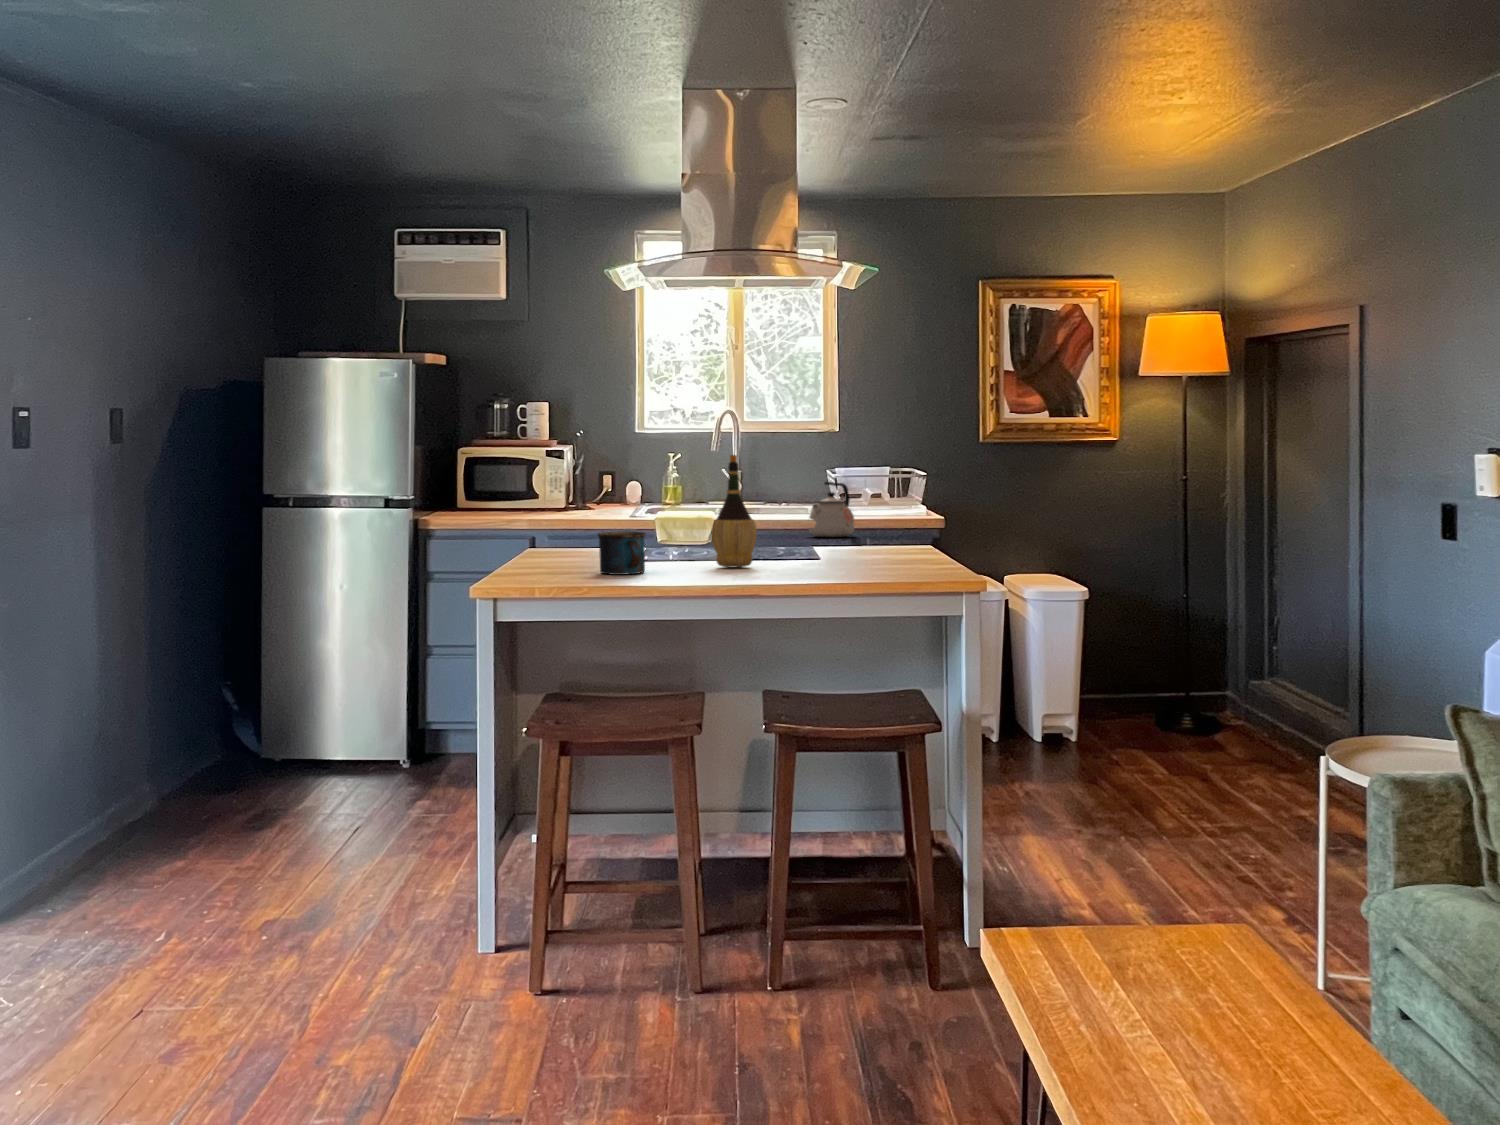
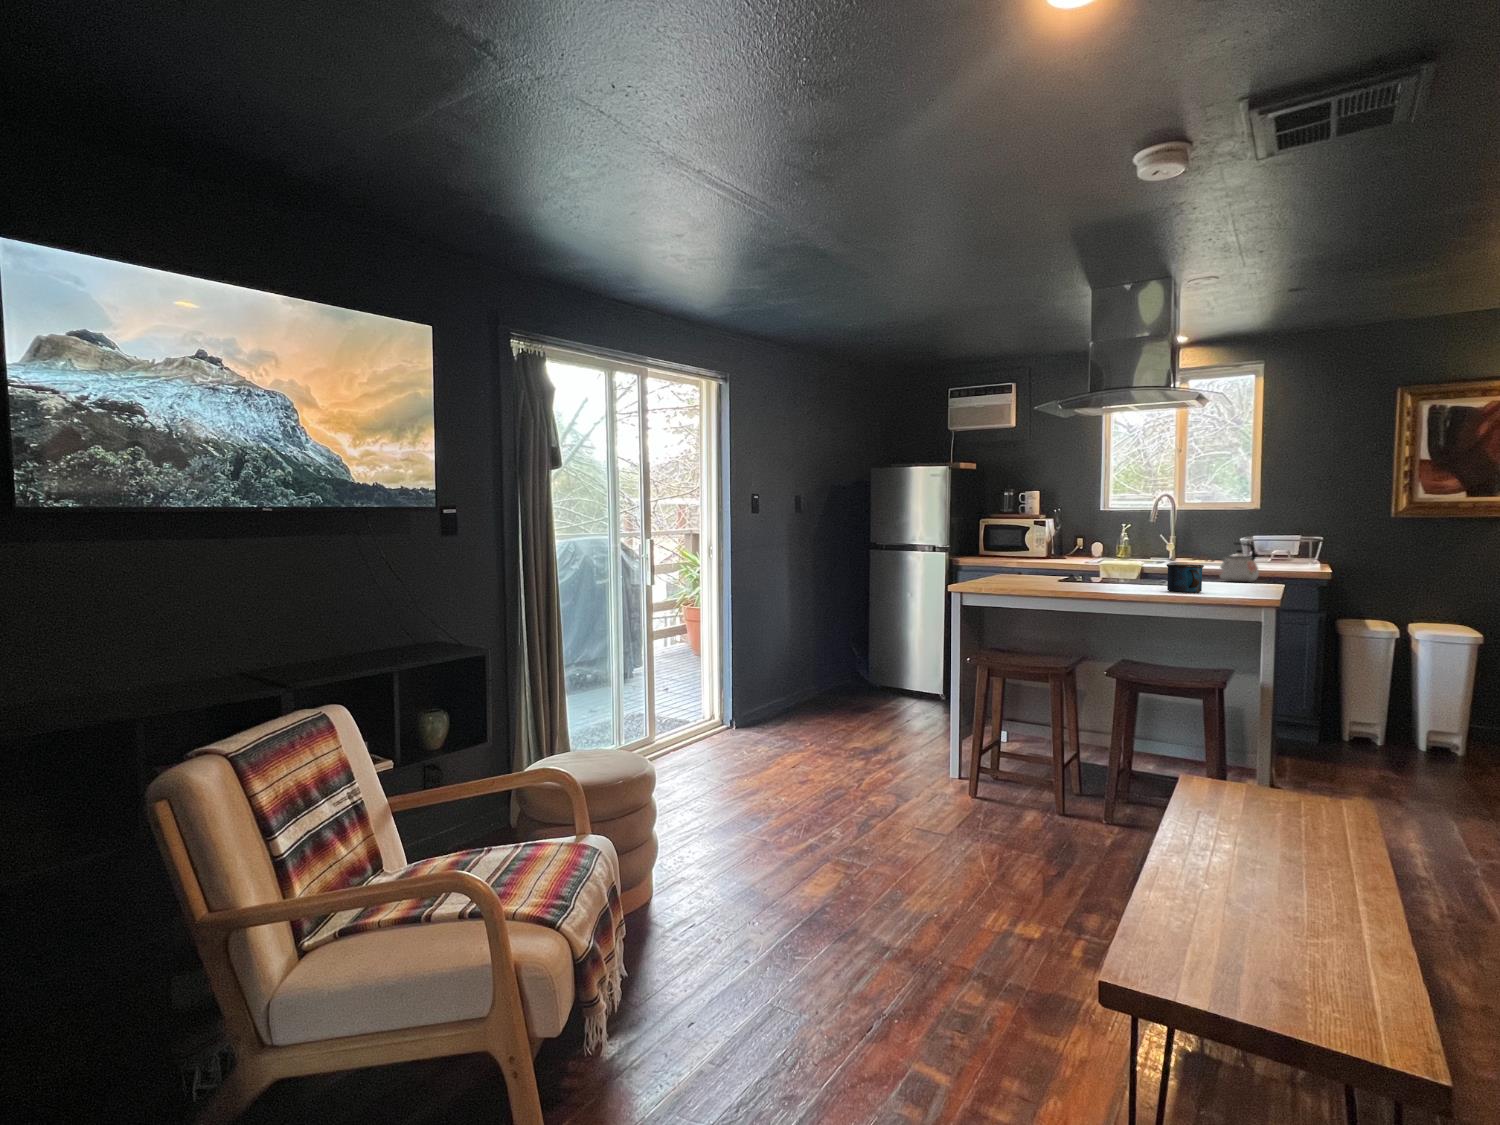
wine bottle: present [712,455,757,568] -> none [1105,515,1137,586]
mug: present [598,532,646,575] -> present [1167,564,1204,592]

